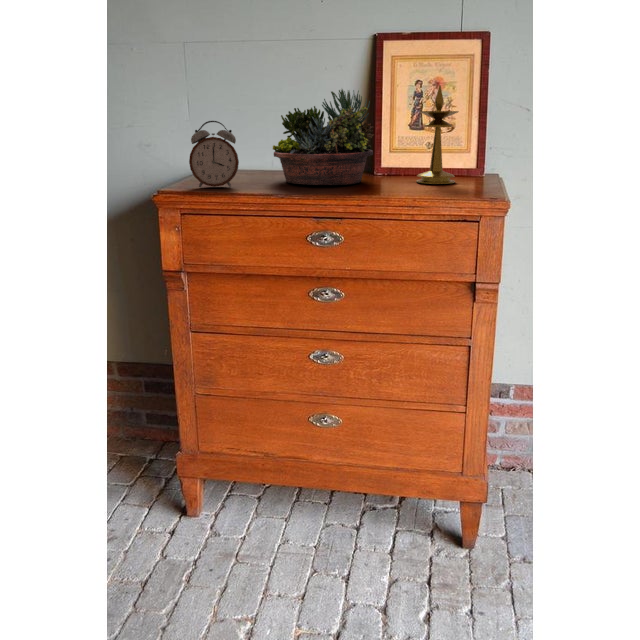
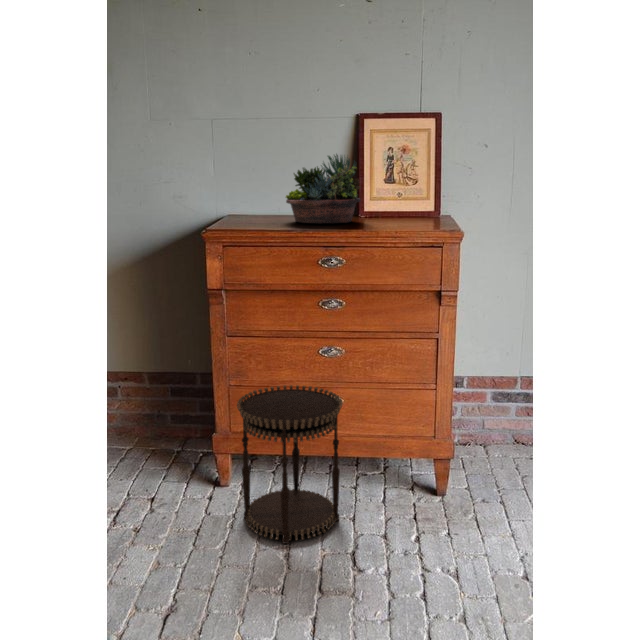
candlestick: present [416,85,458,184] -> none [392,151,422,222]
alarm clock: present [189,121,239,187] -> none [226,177,263,226]
side table: none [192,399,333,614] -> present [237,385,342,544]

